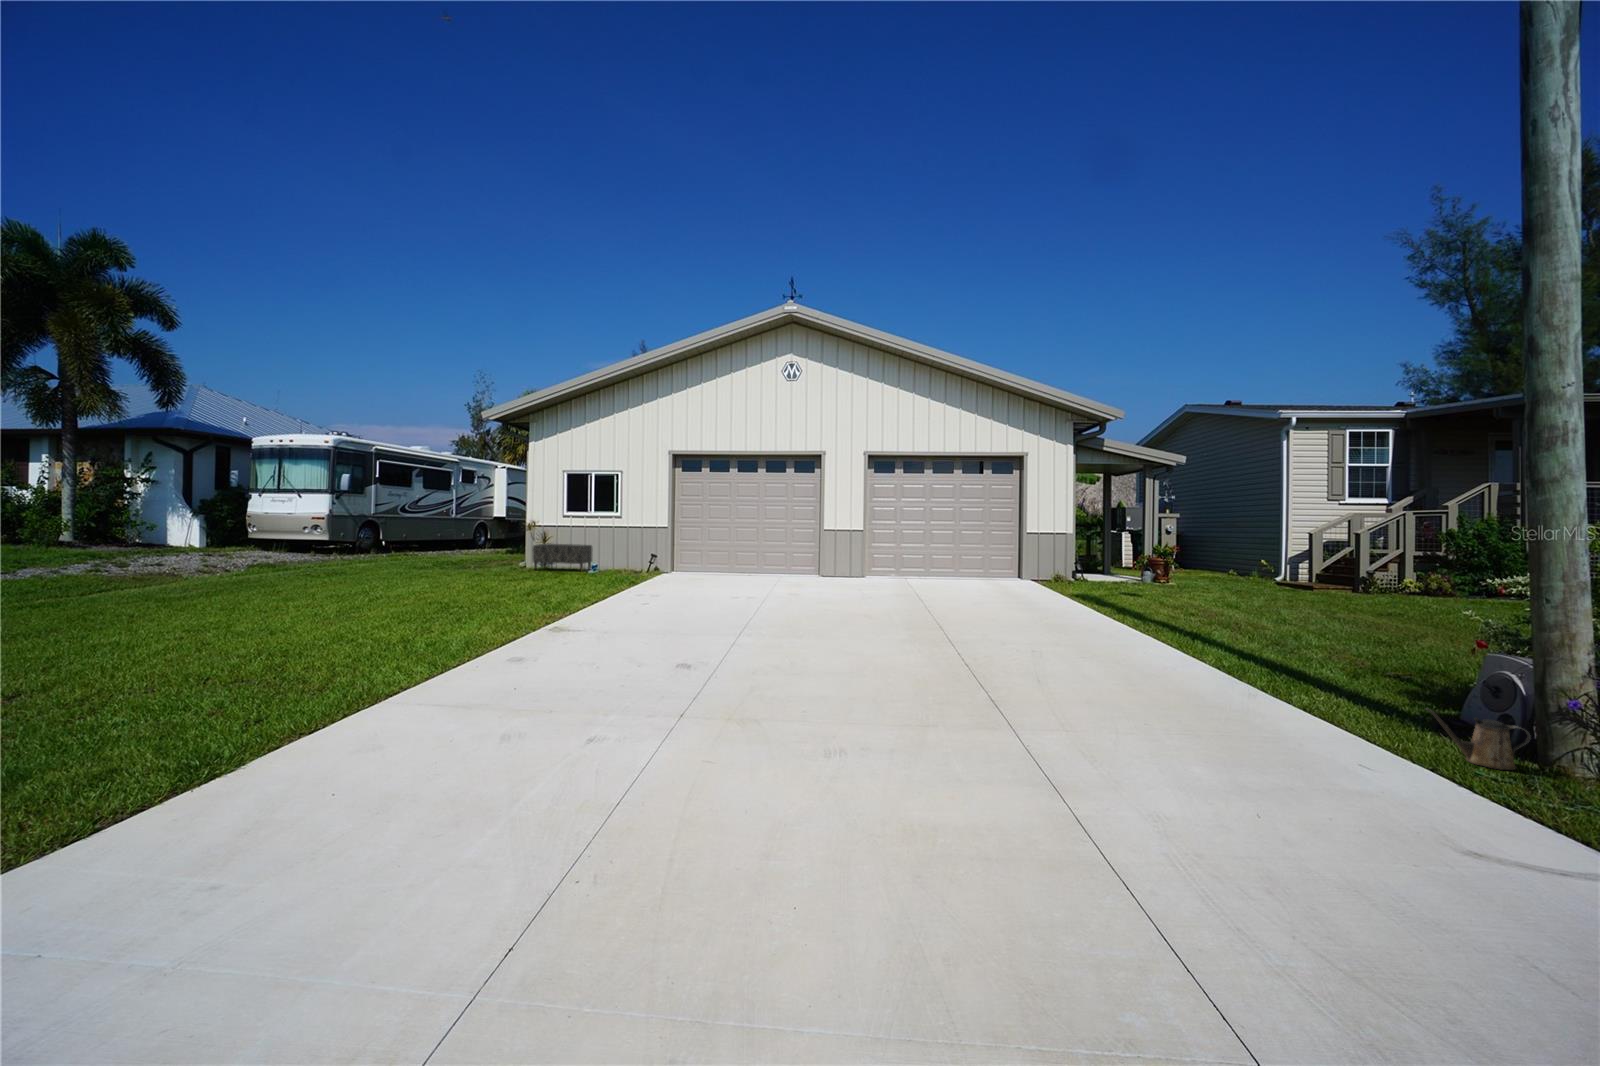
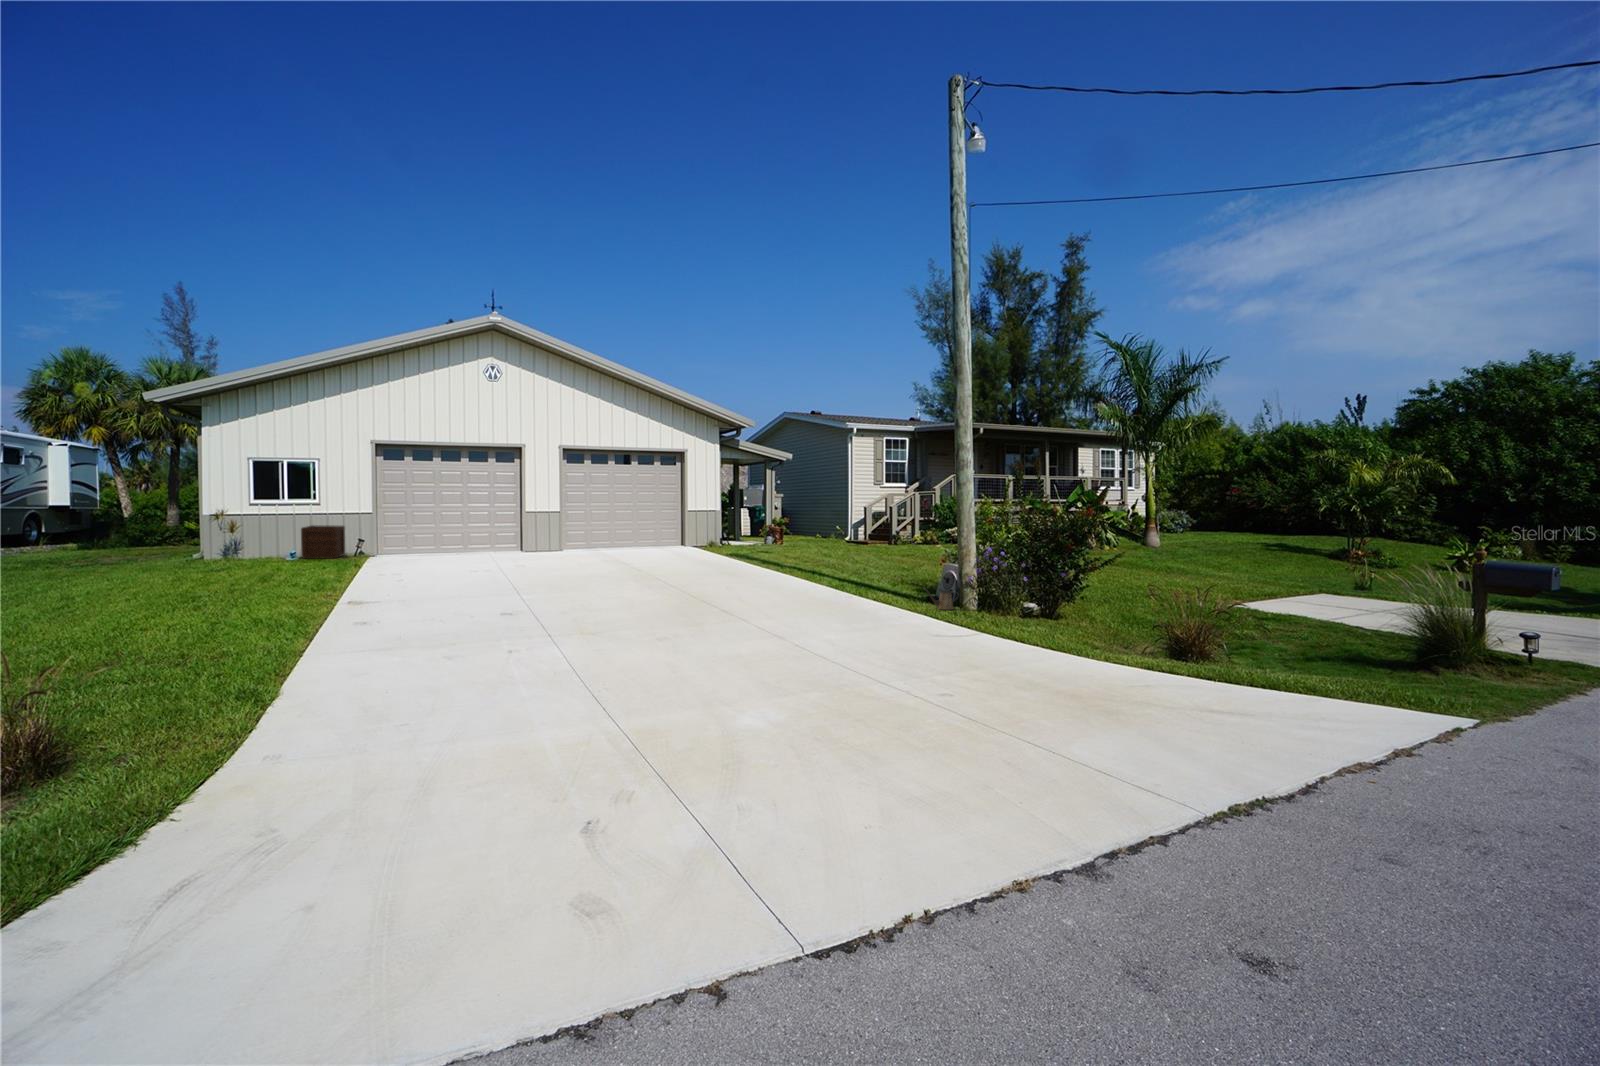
wooden crate: none [597,540,641,575] -> present [301,525,345,559]
bench: present [532,544,592,571] -> none [218,531,287,559]

